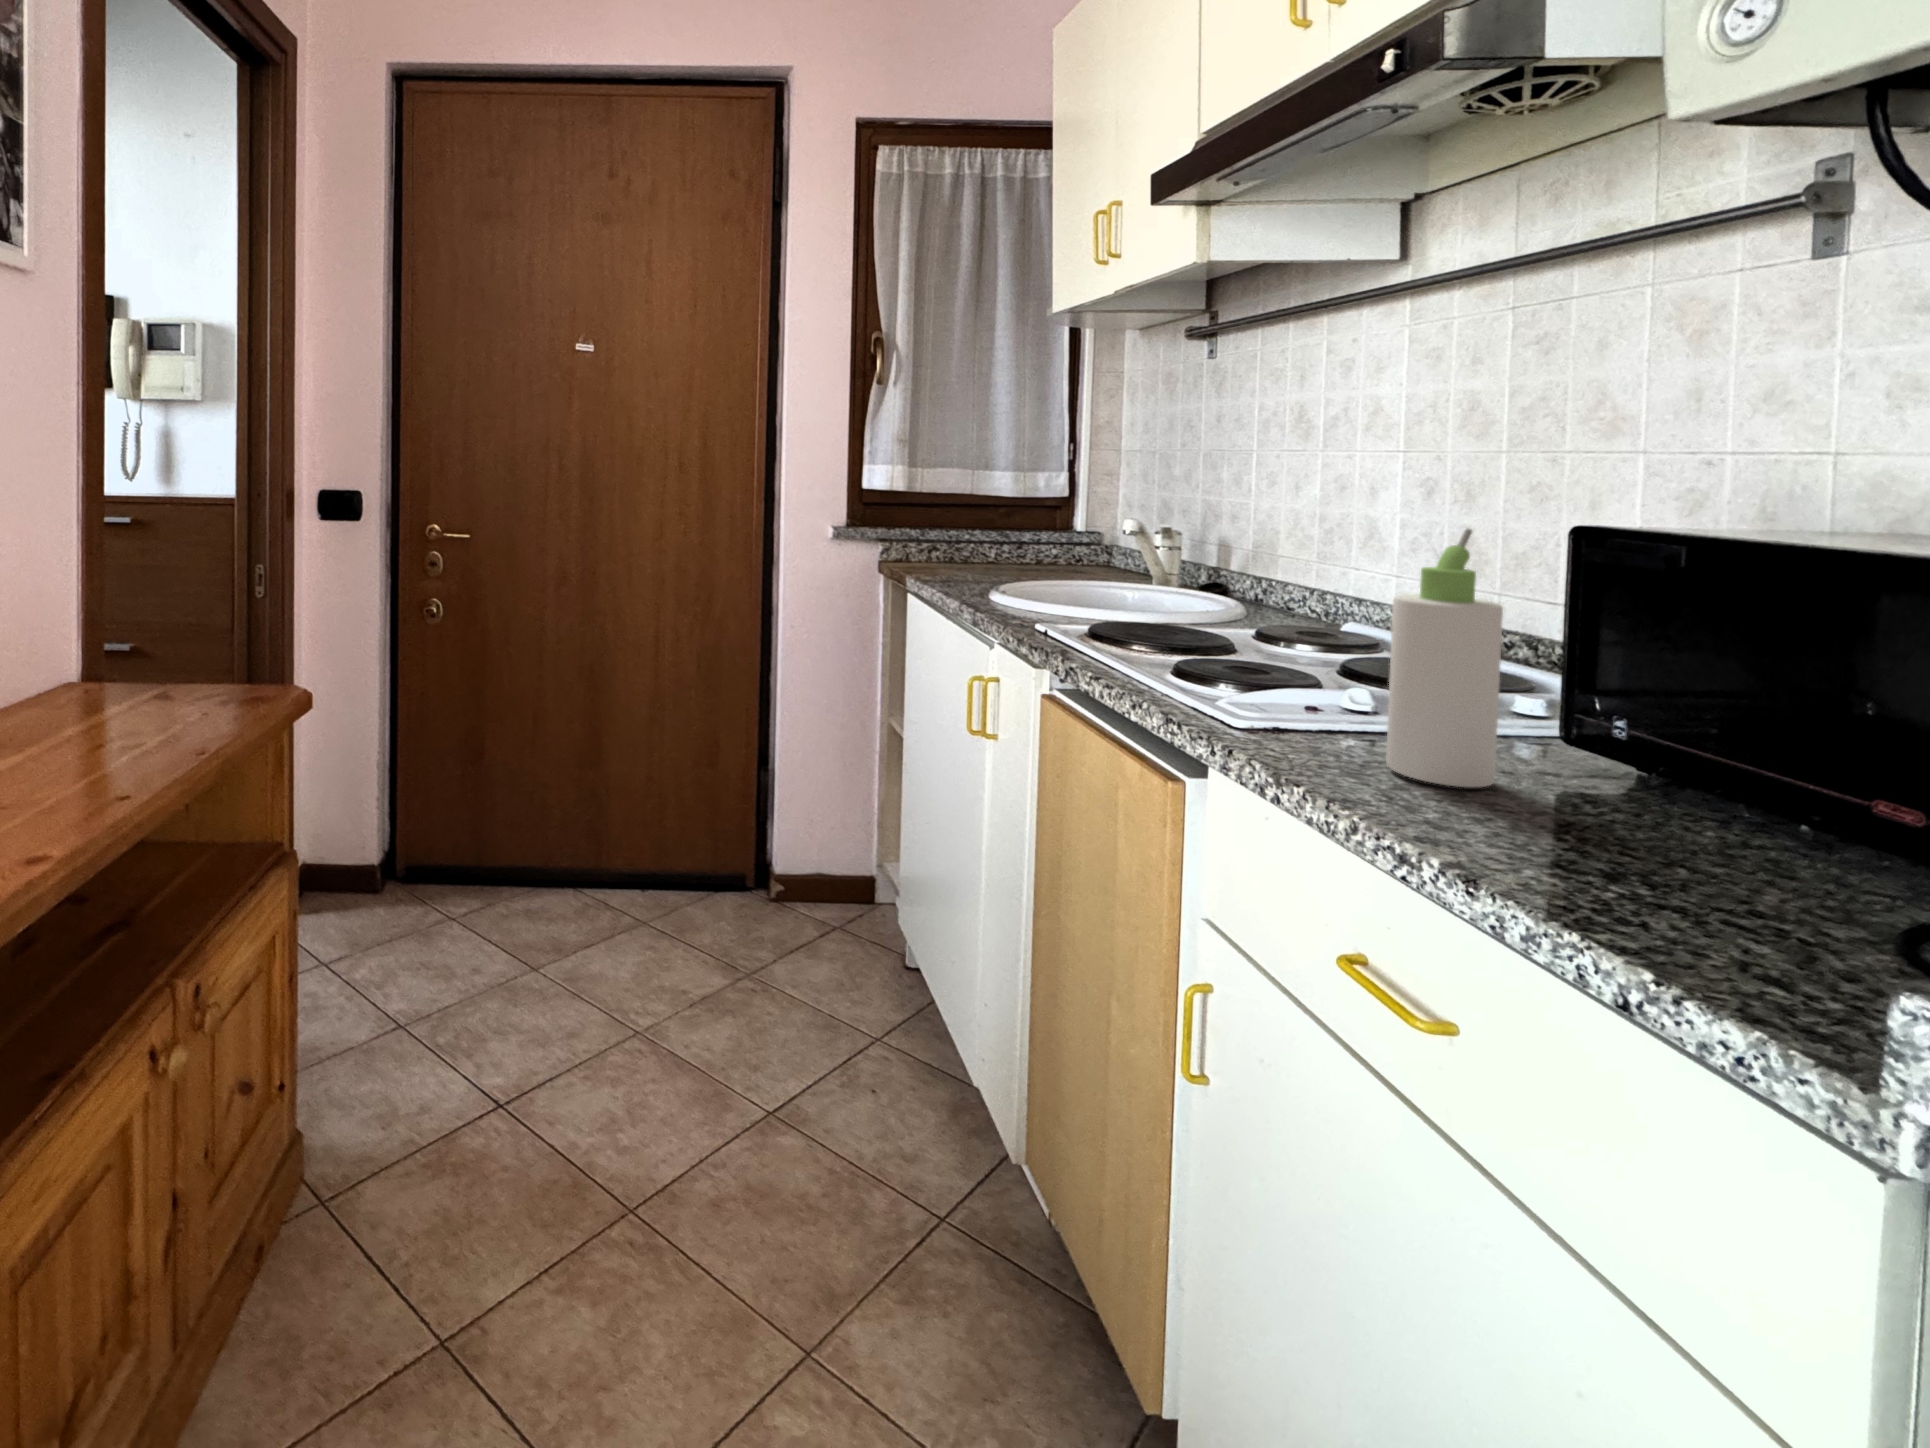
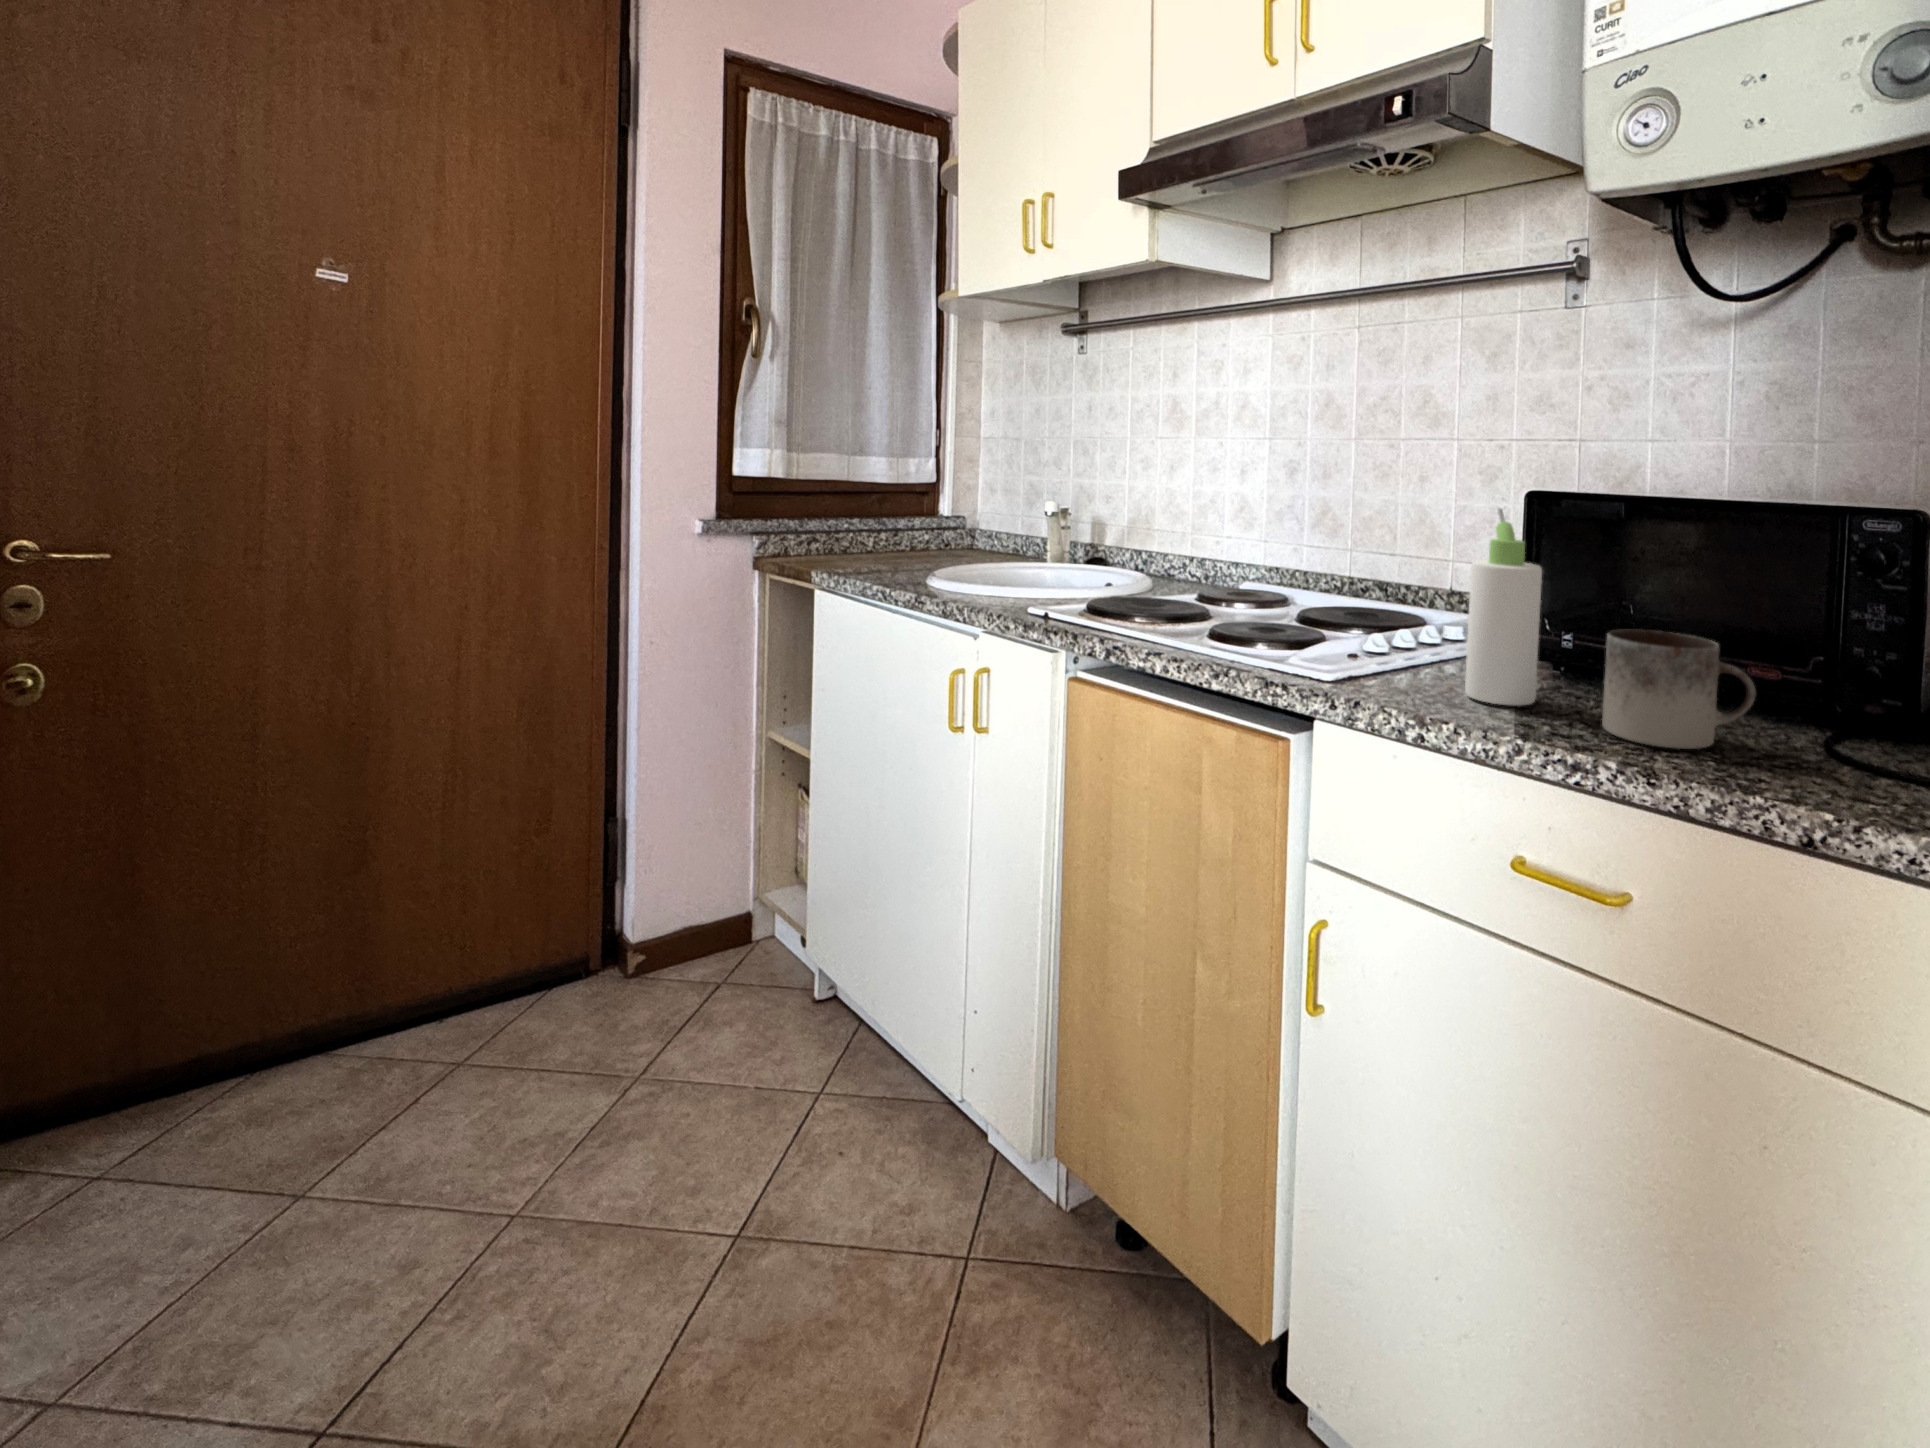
mug: none [1516,698,1780,880] -> present [1602,630,1756,749]

